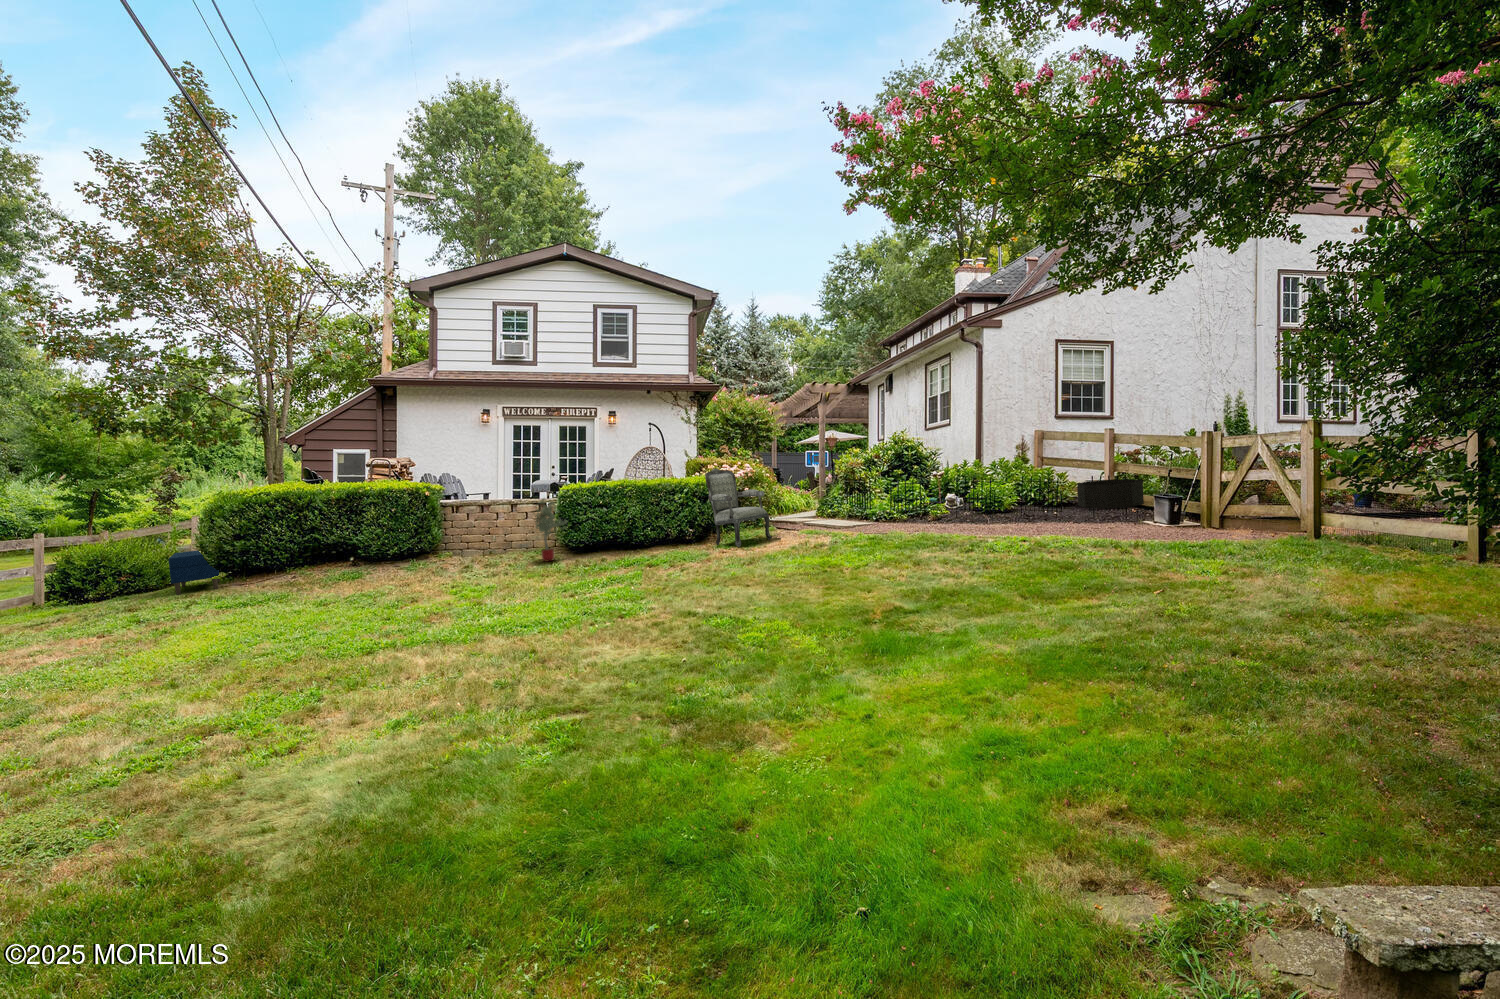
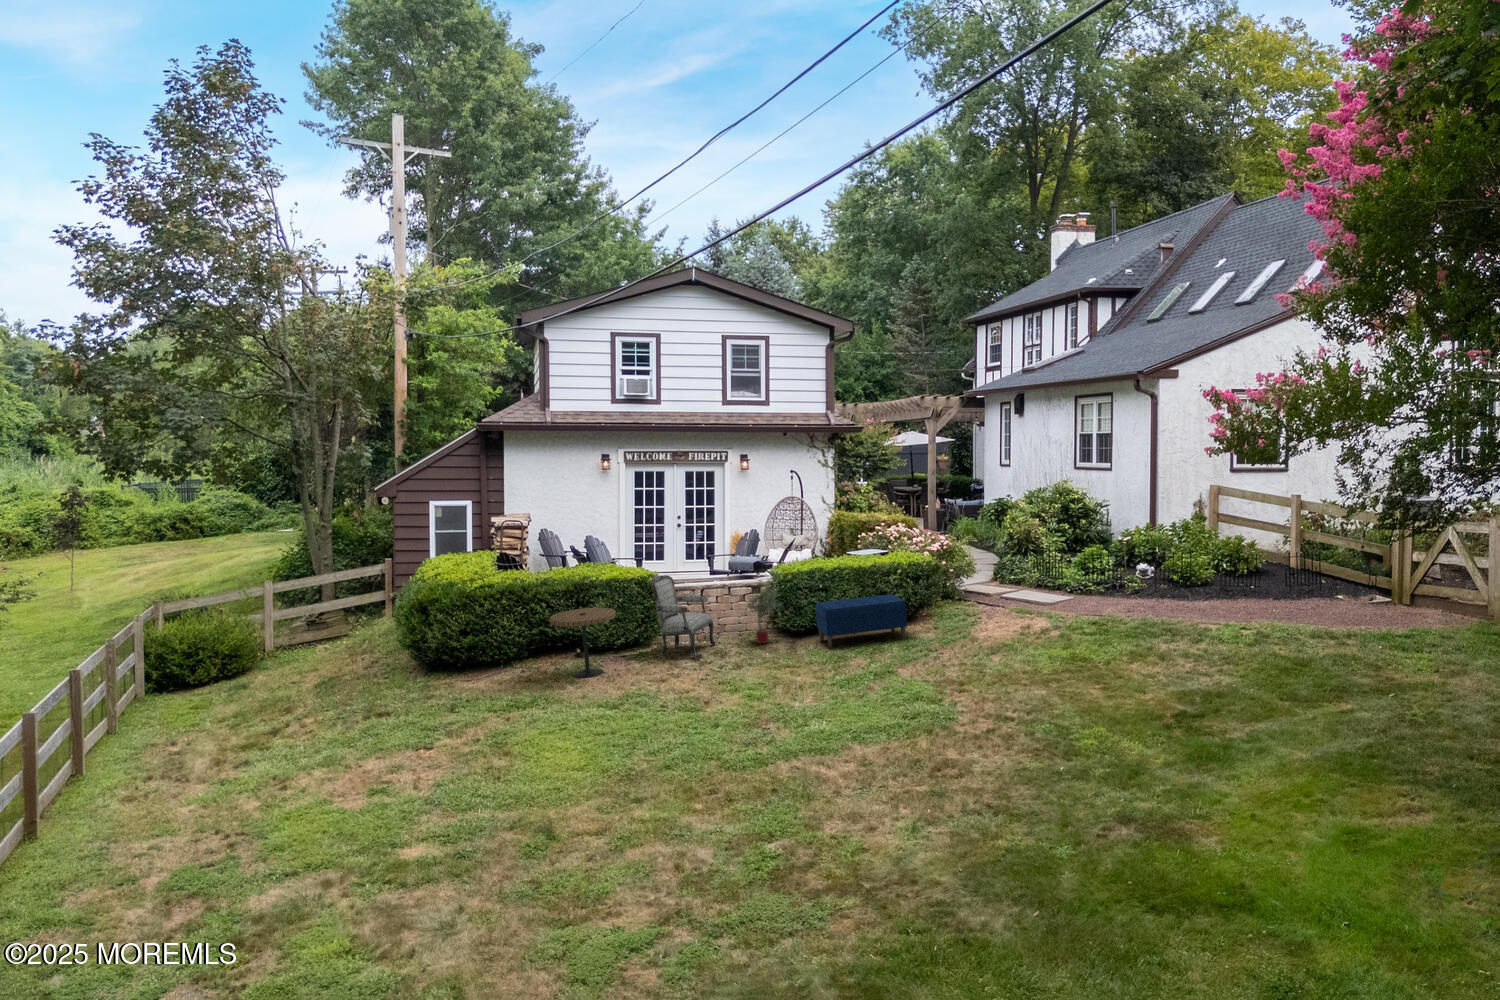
armchair: present [705,468,772,547] -> present [651,575,716,658]
basket: present [1077,479,1144,508] -> none [1276,555,1342,588]
side table: none [309,523,383,590] -> present [550,608,616,678]
bench: present [169,550,220,595] -> present [816,594,907,648]

